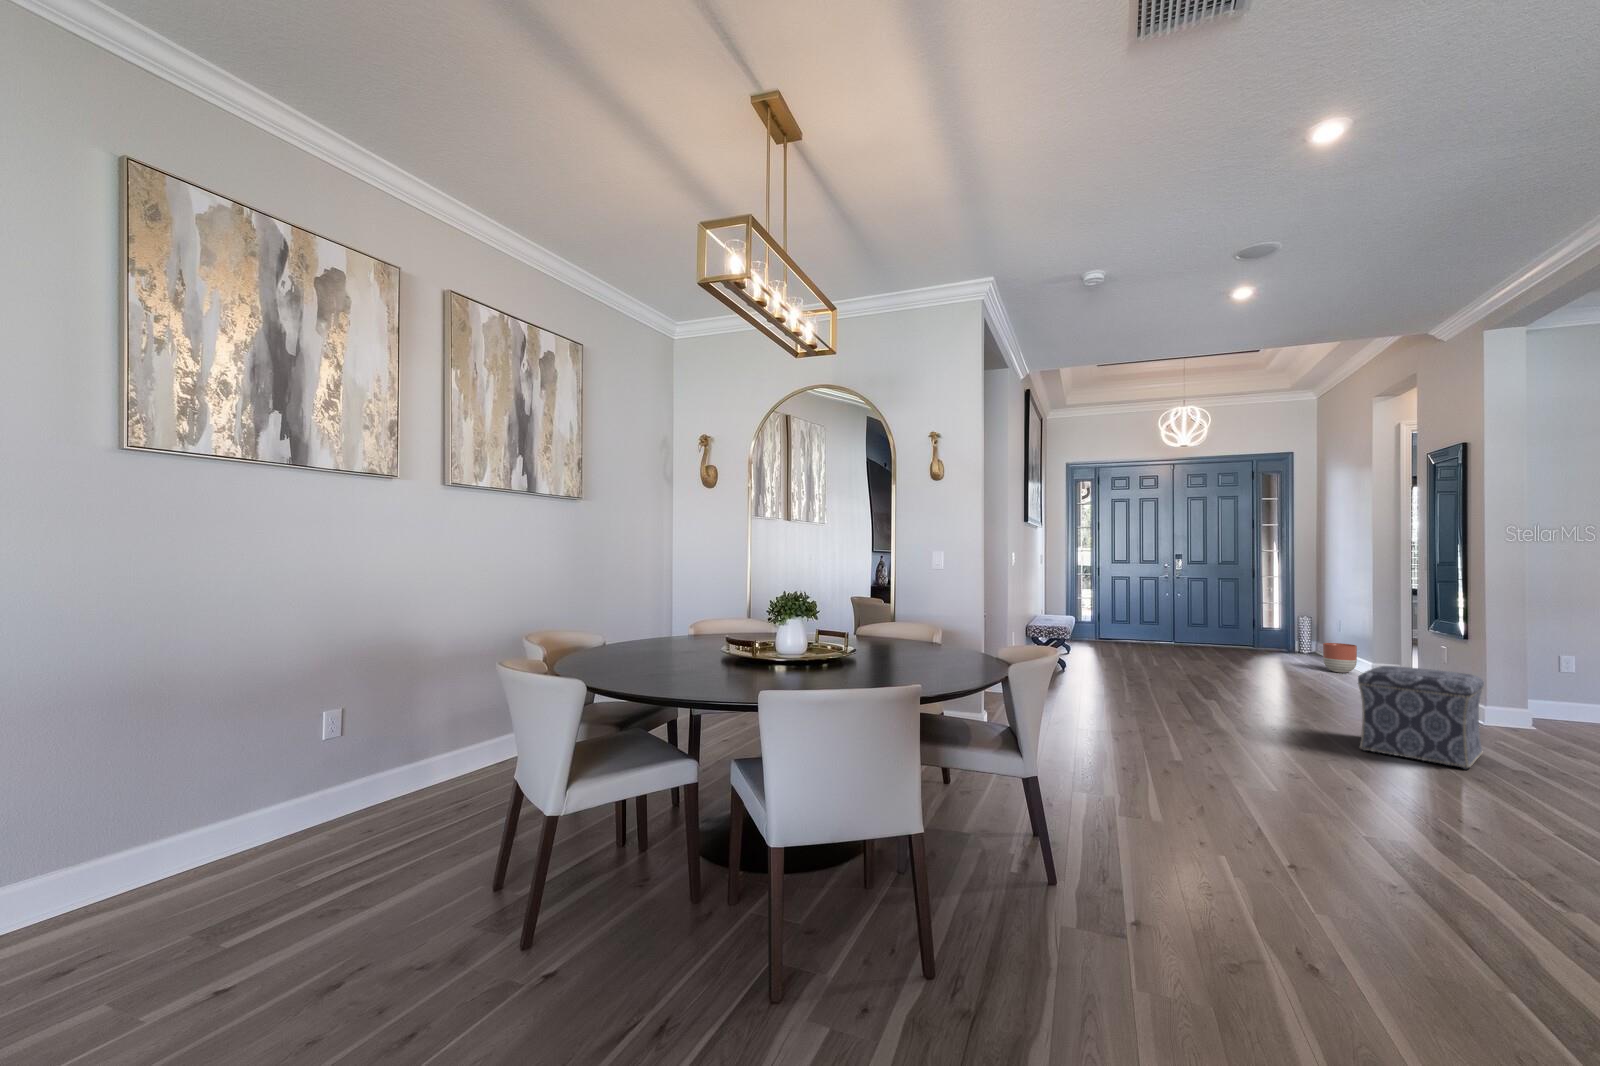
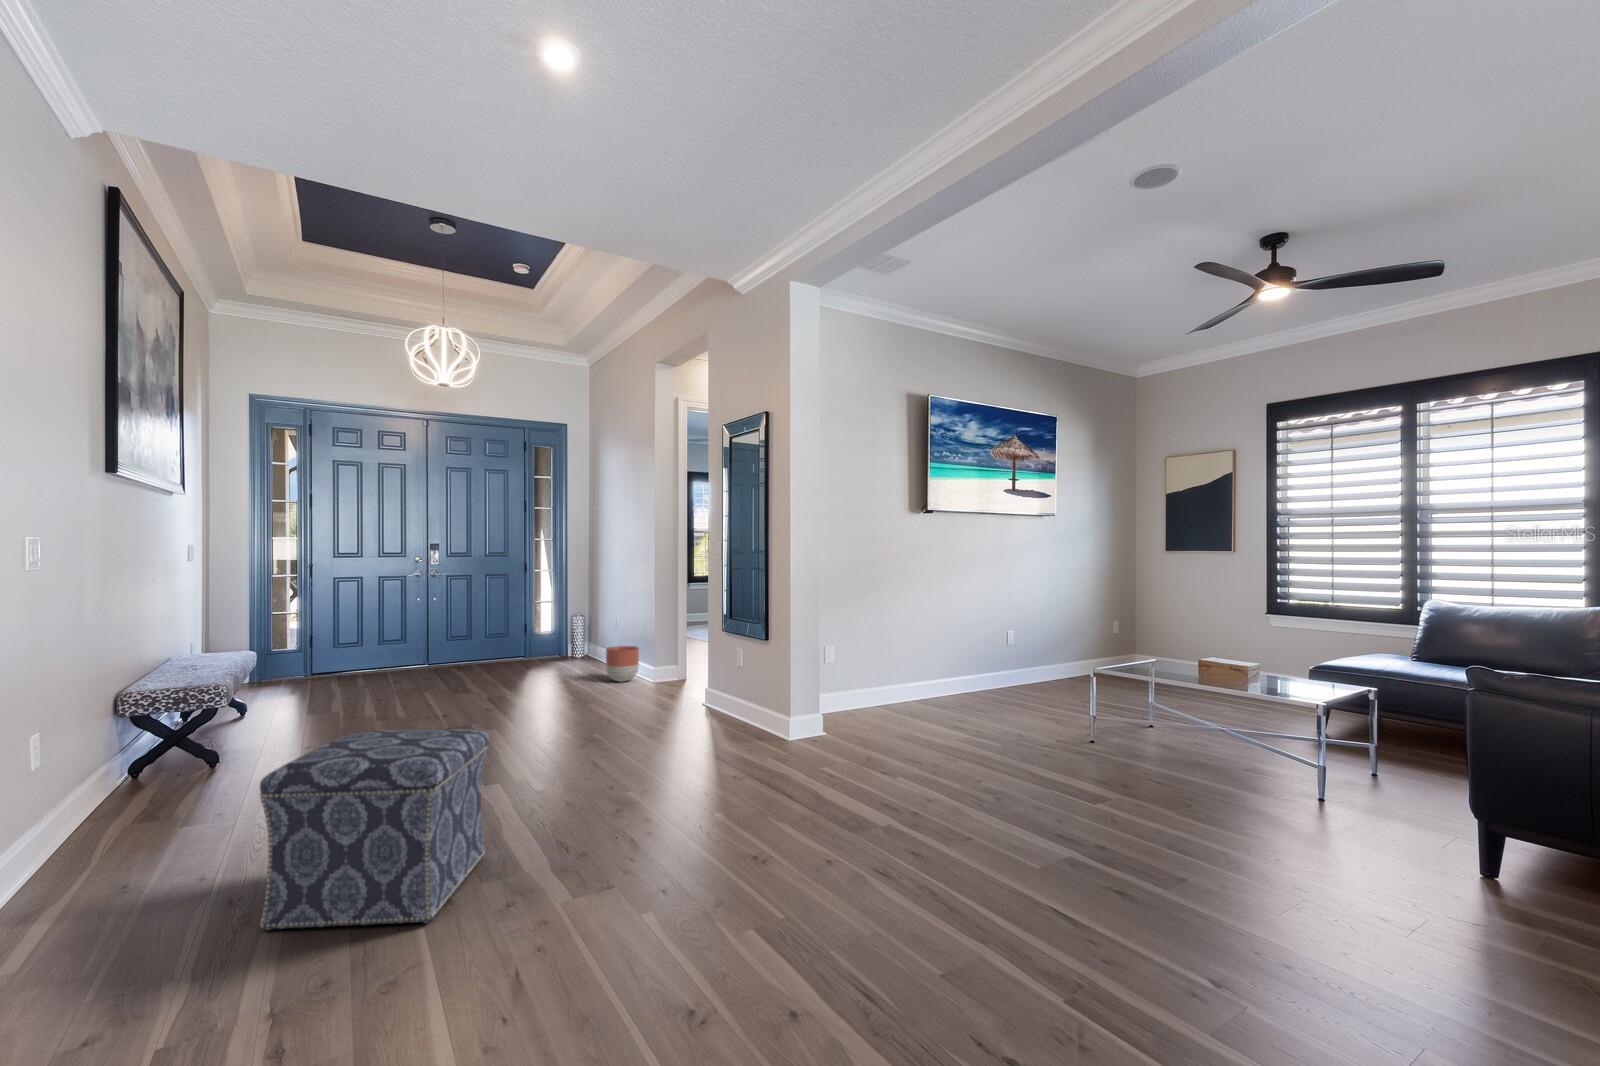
ottoman: present [1358,666,1484,769] -> present [260,729,489,930]

